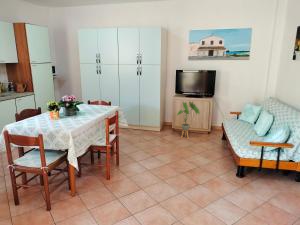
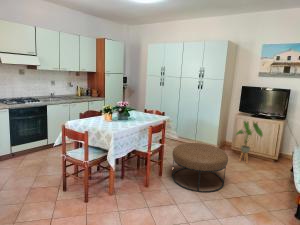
ottoman: none [127,128,179,173] -> present [172,143,228,192]

